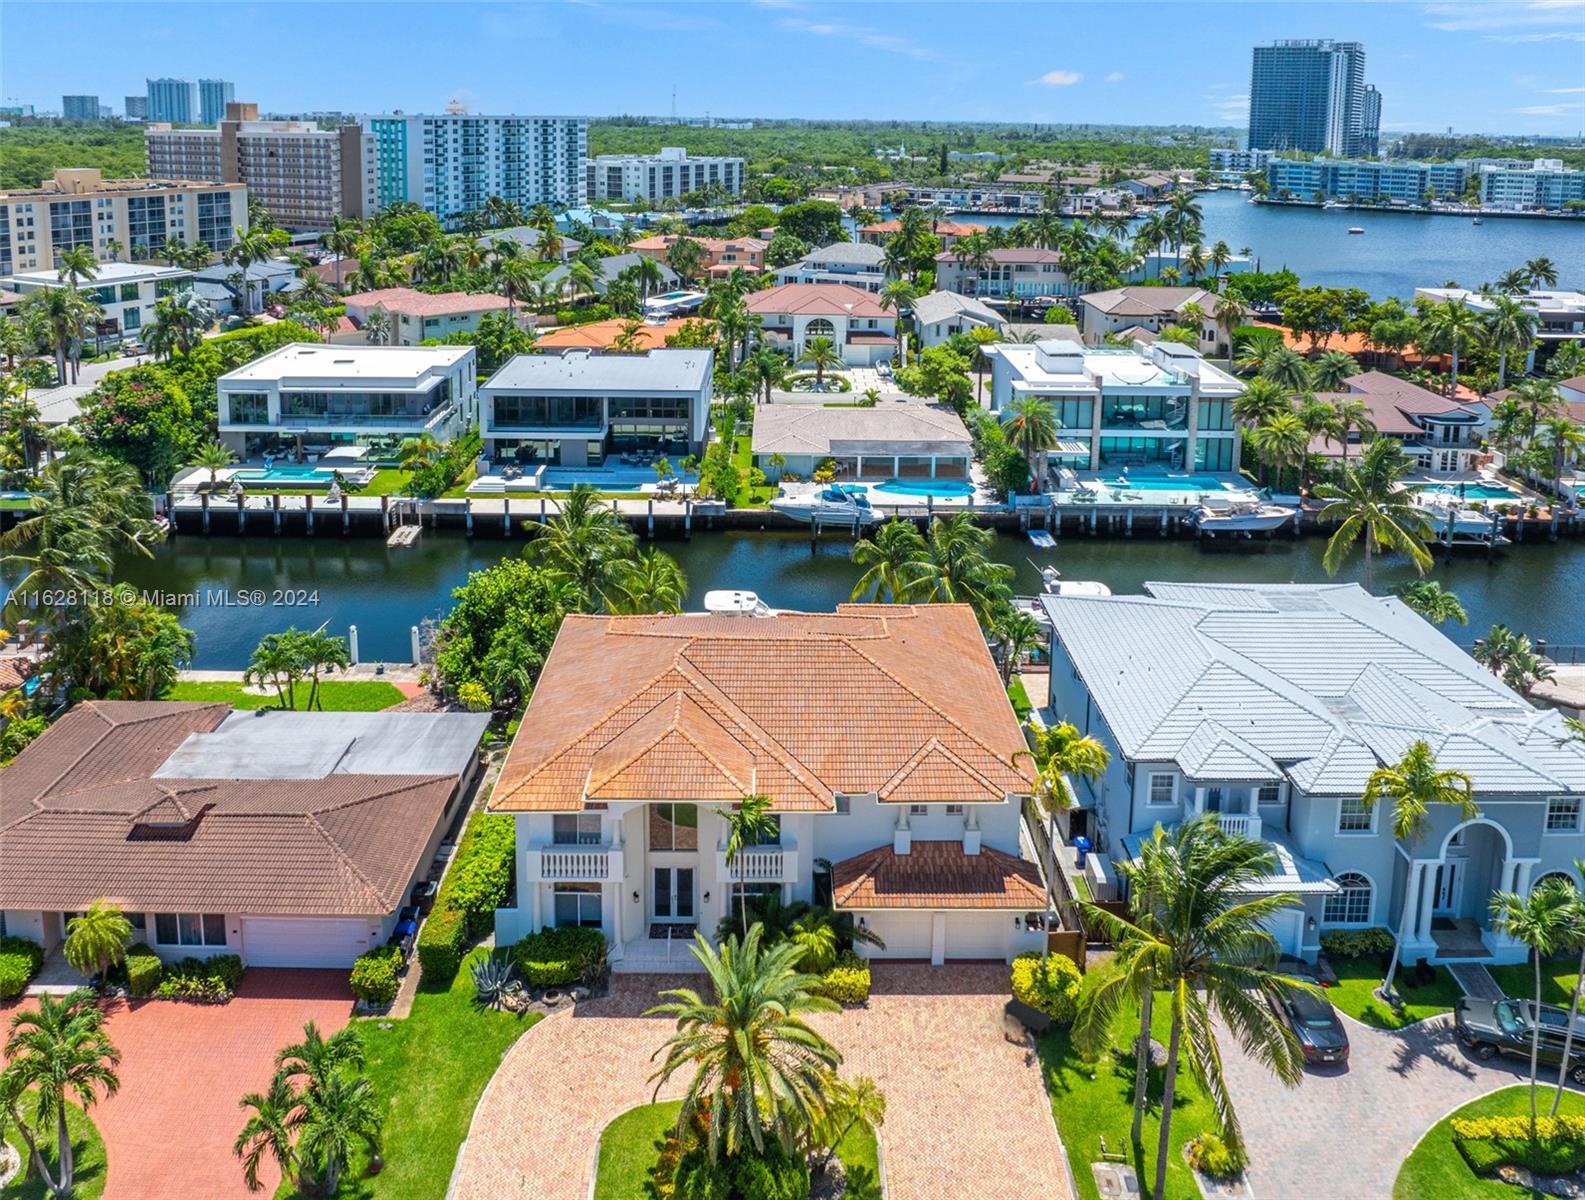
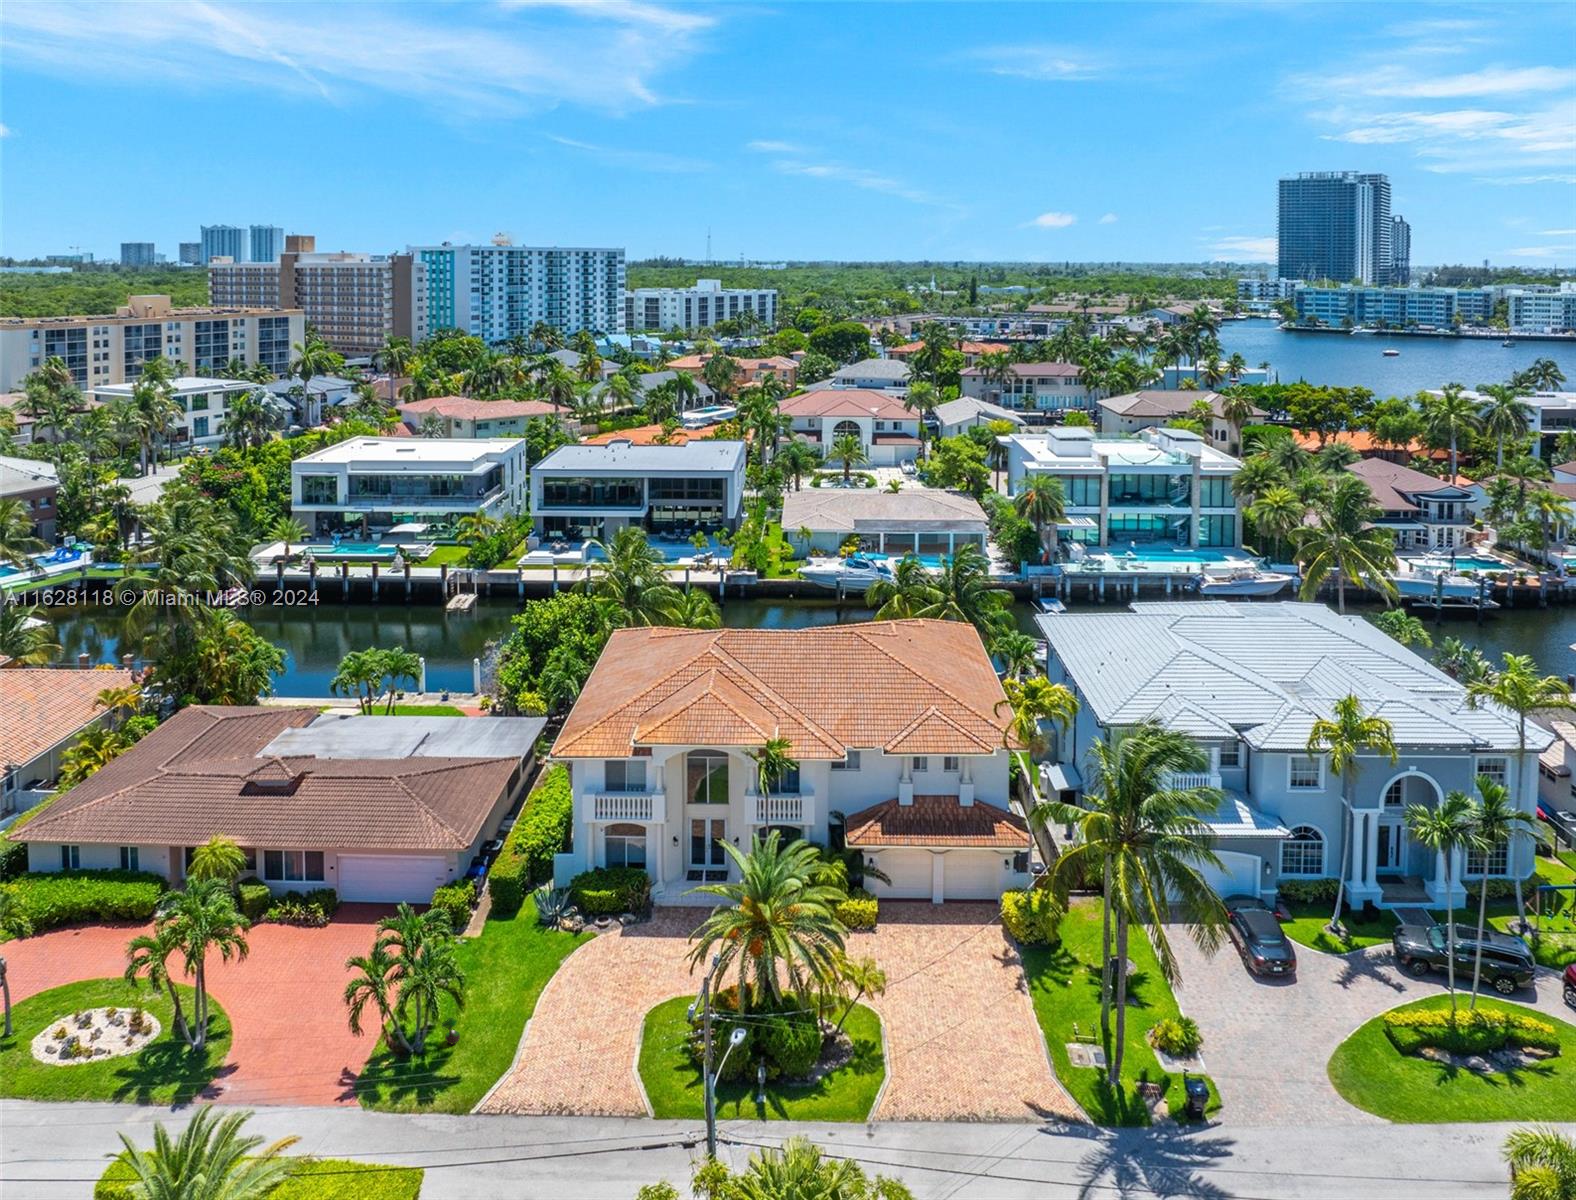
bench: present [1004,998,1050,1039] -> none [995,923,1035,956]

